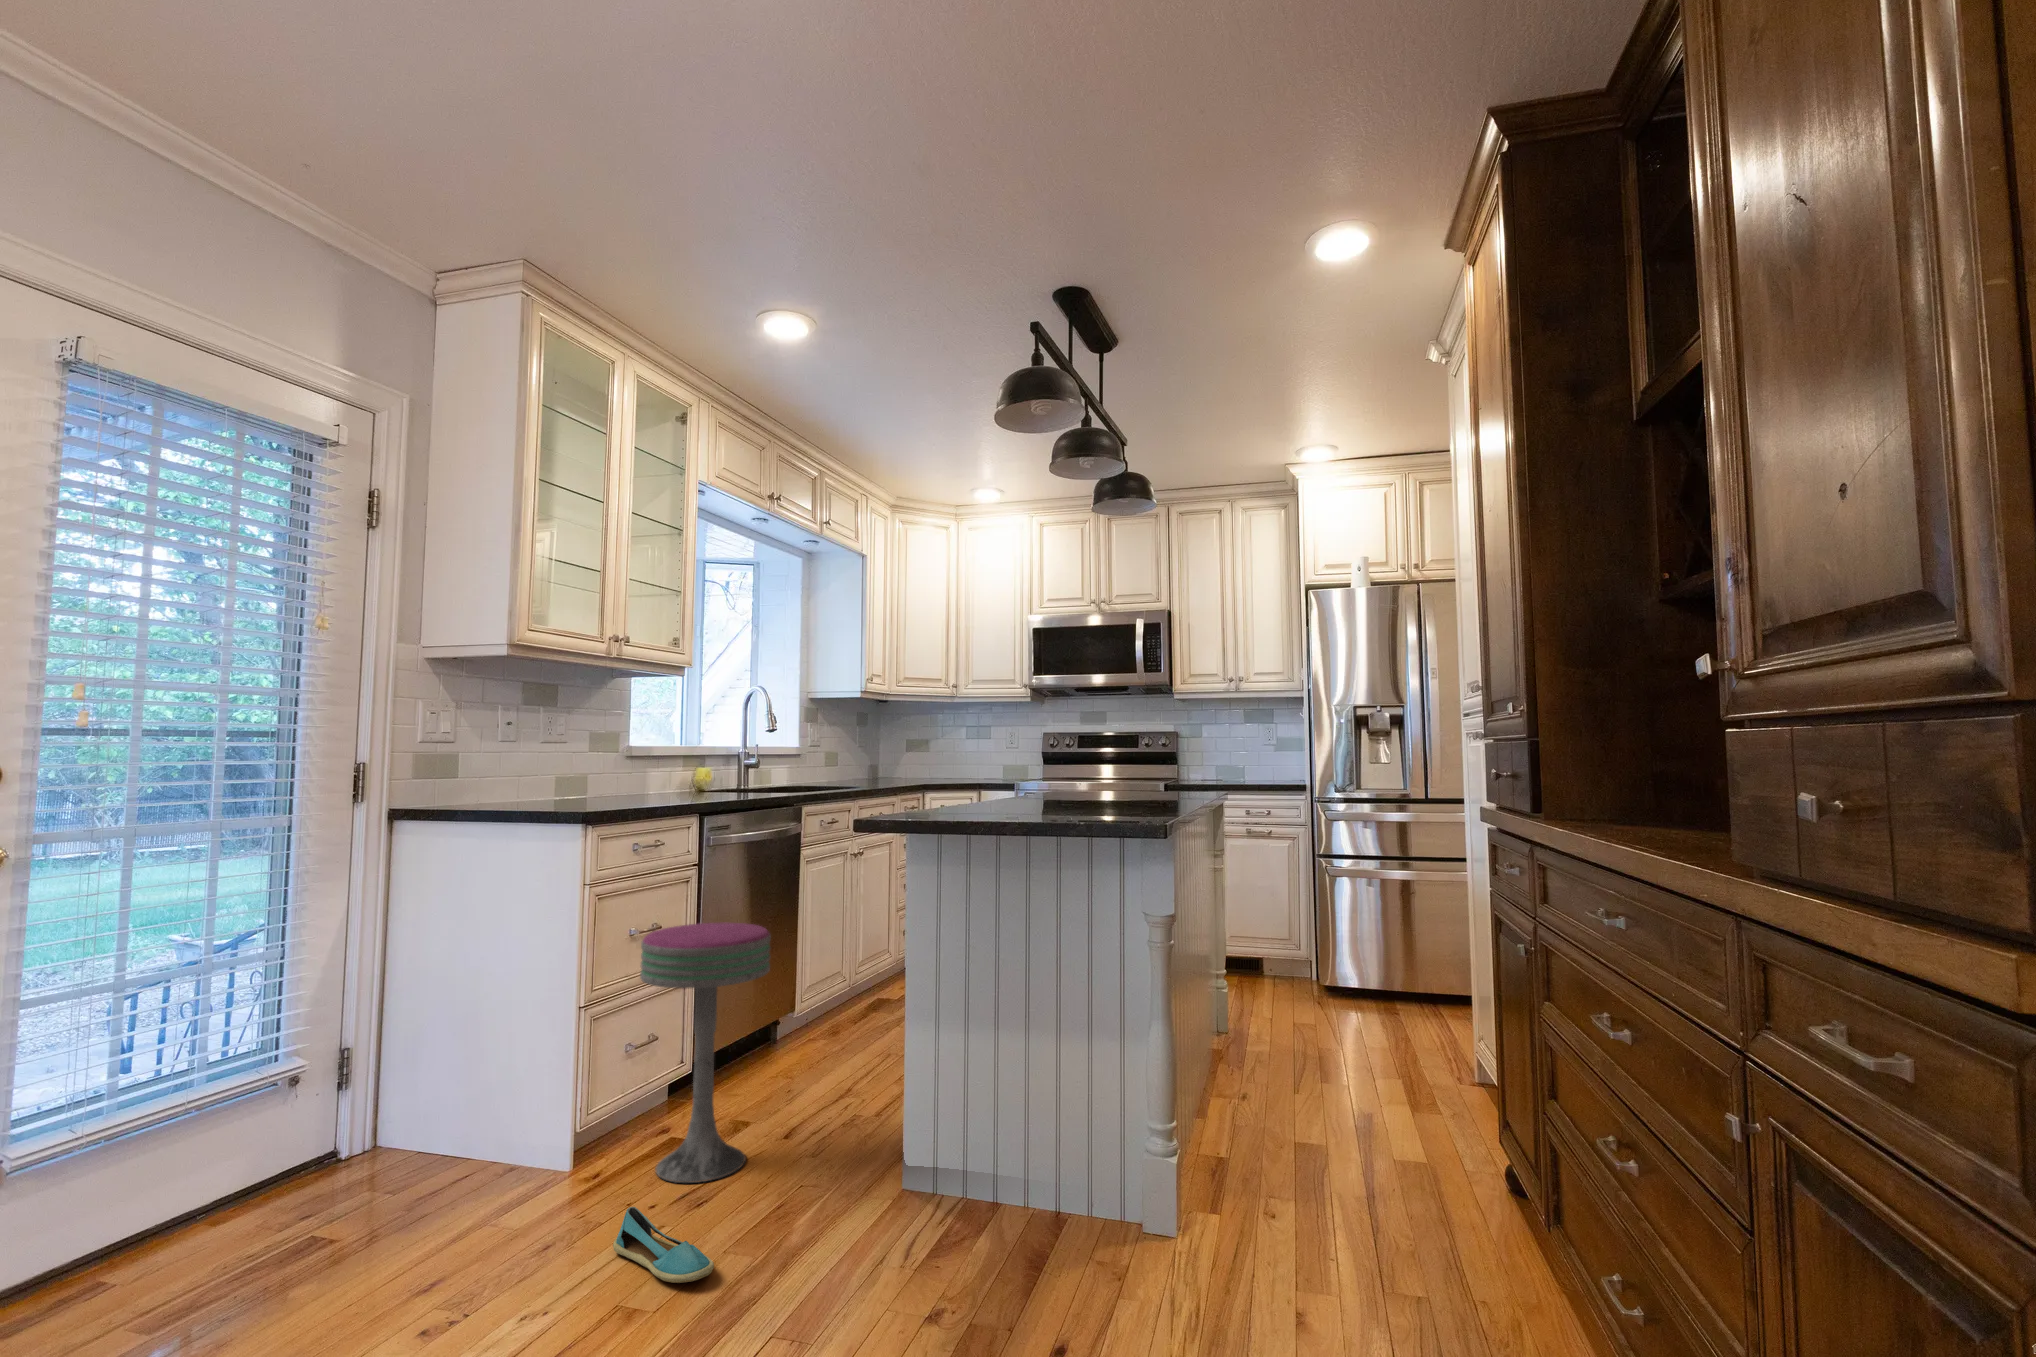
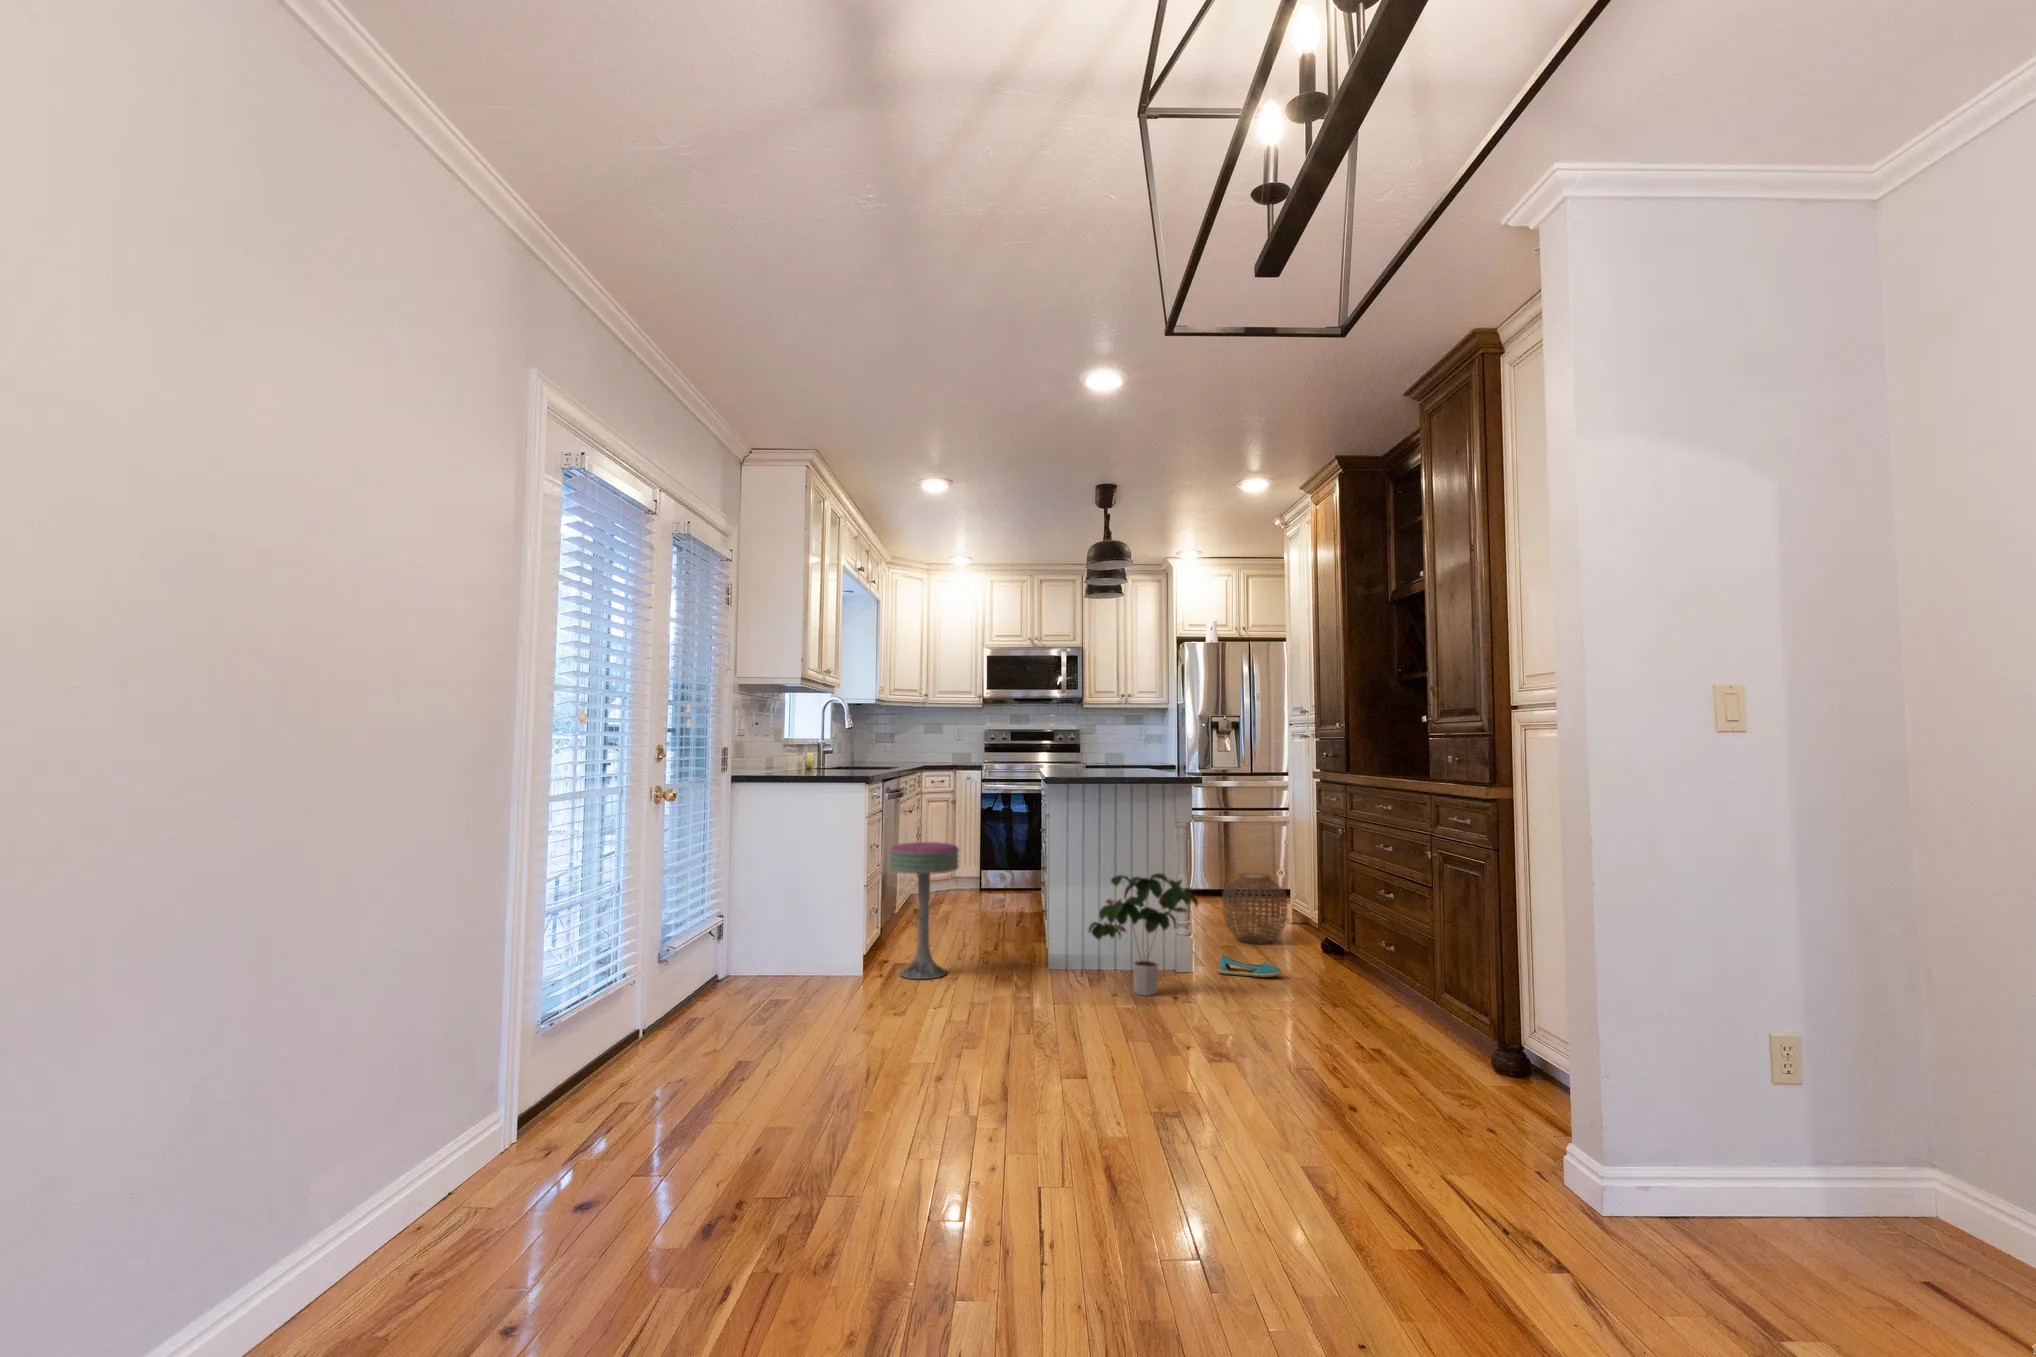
woven basket: none [1318,991,1446,1137] -> present [1223,873,1287,944]
potted plant: none [930,1021,1157,1301] -> present [1088,873,1198,996]
shoe: present [613,1207,714,1283] -> present [1218,955,1282,977]

